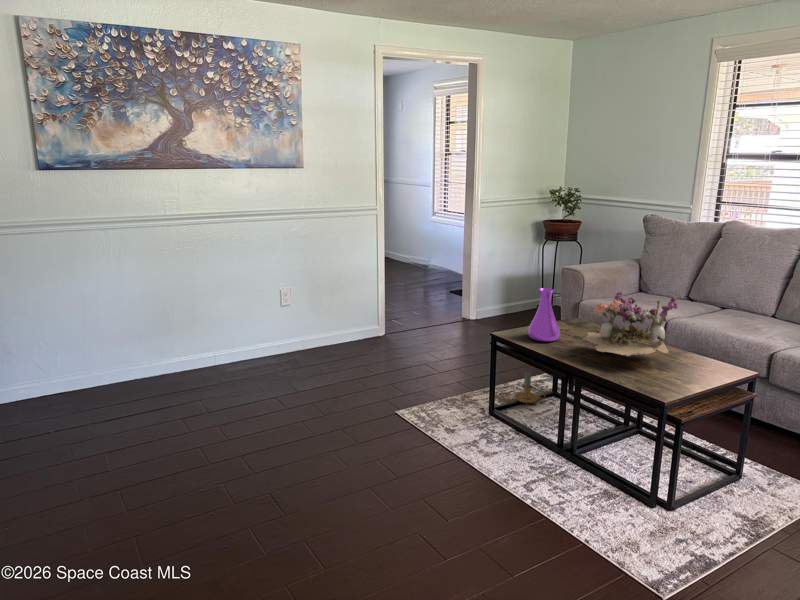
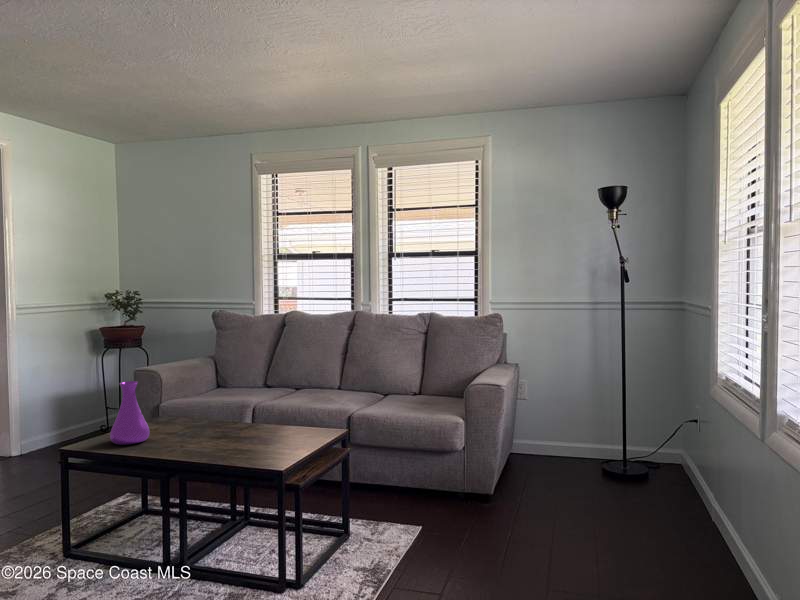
flower arrangement: present [582,292,678,356] -> none [178,367,273,441]
candle: present [514,372,541,403] -> none [94,489,135,532]

